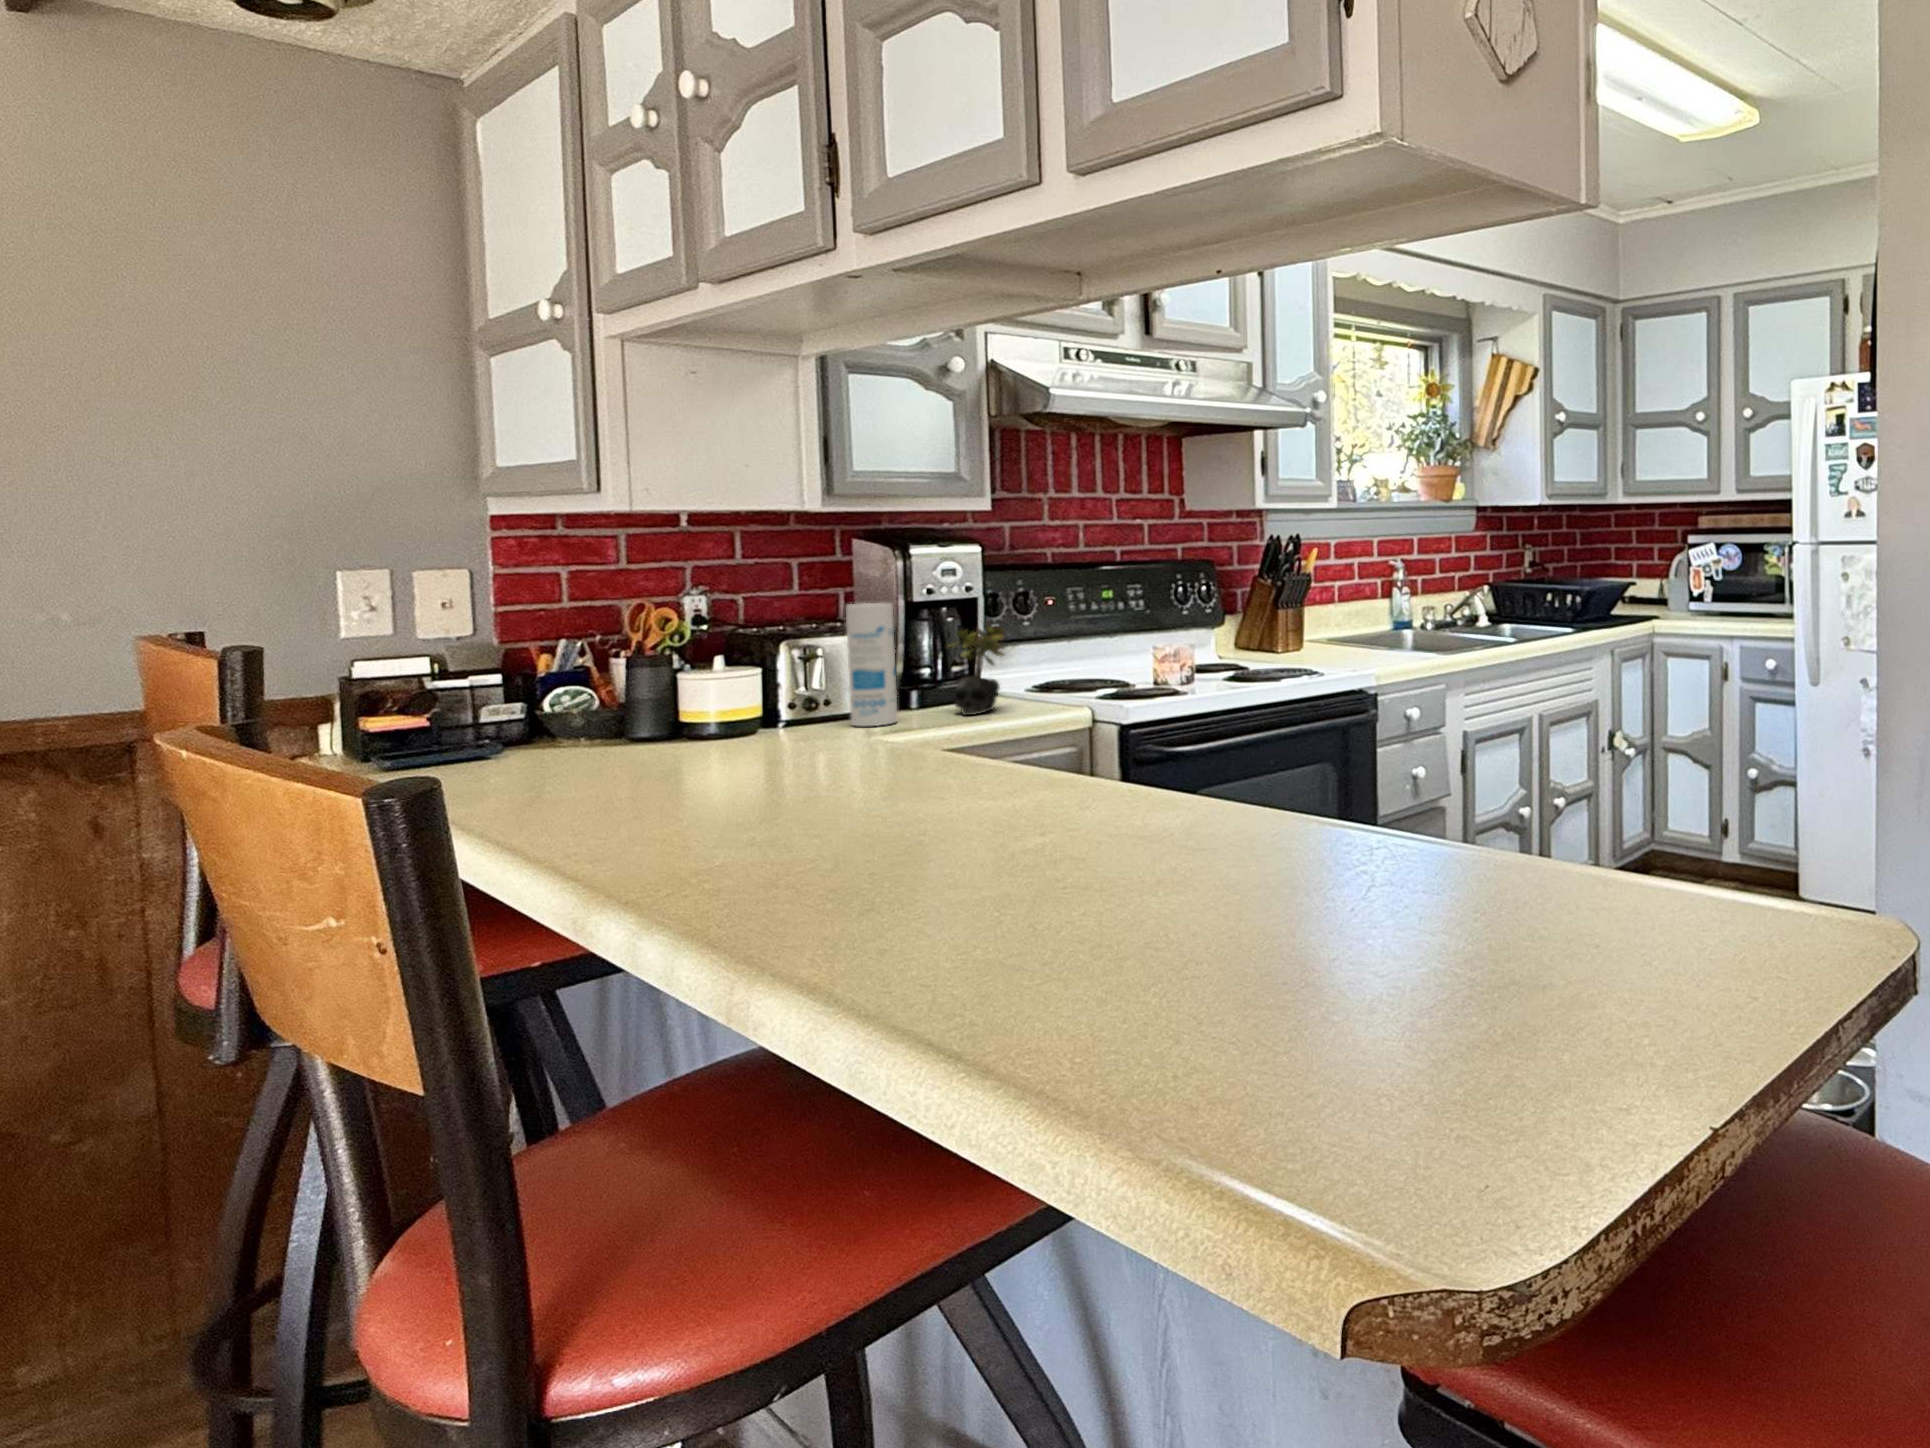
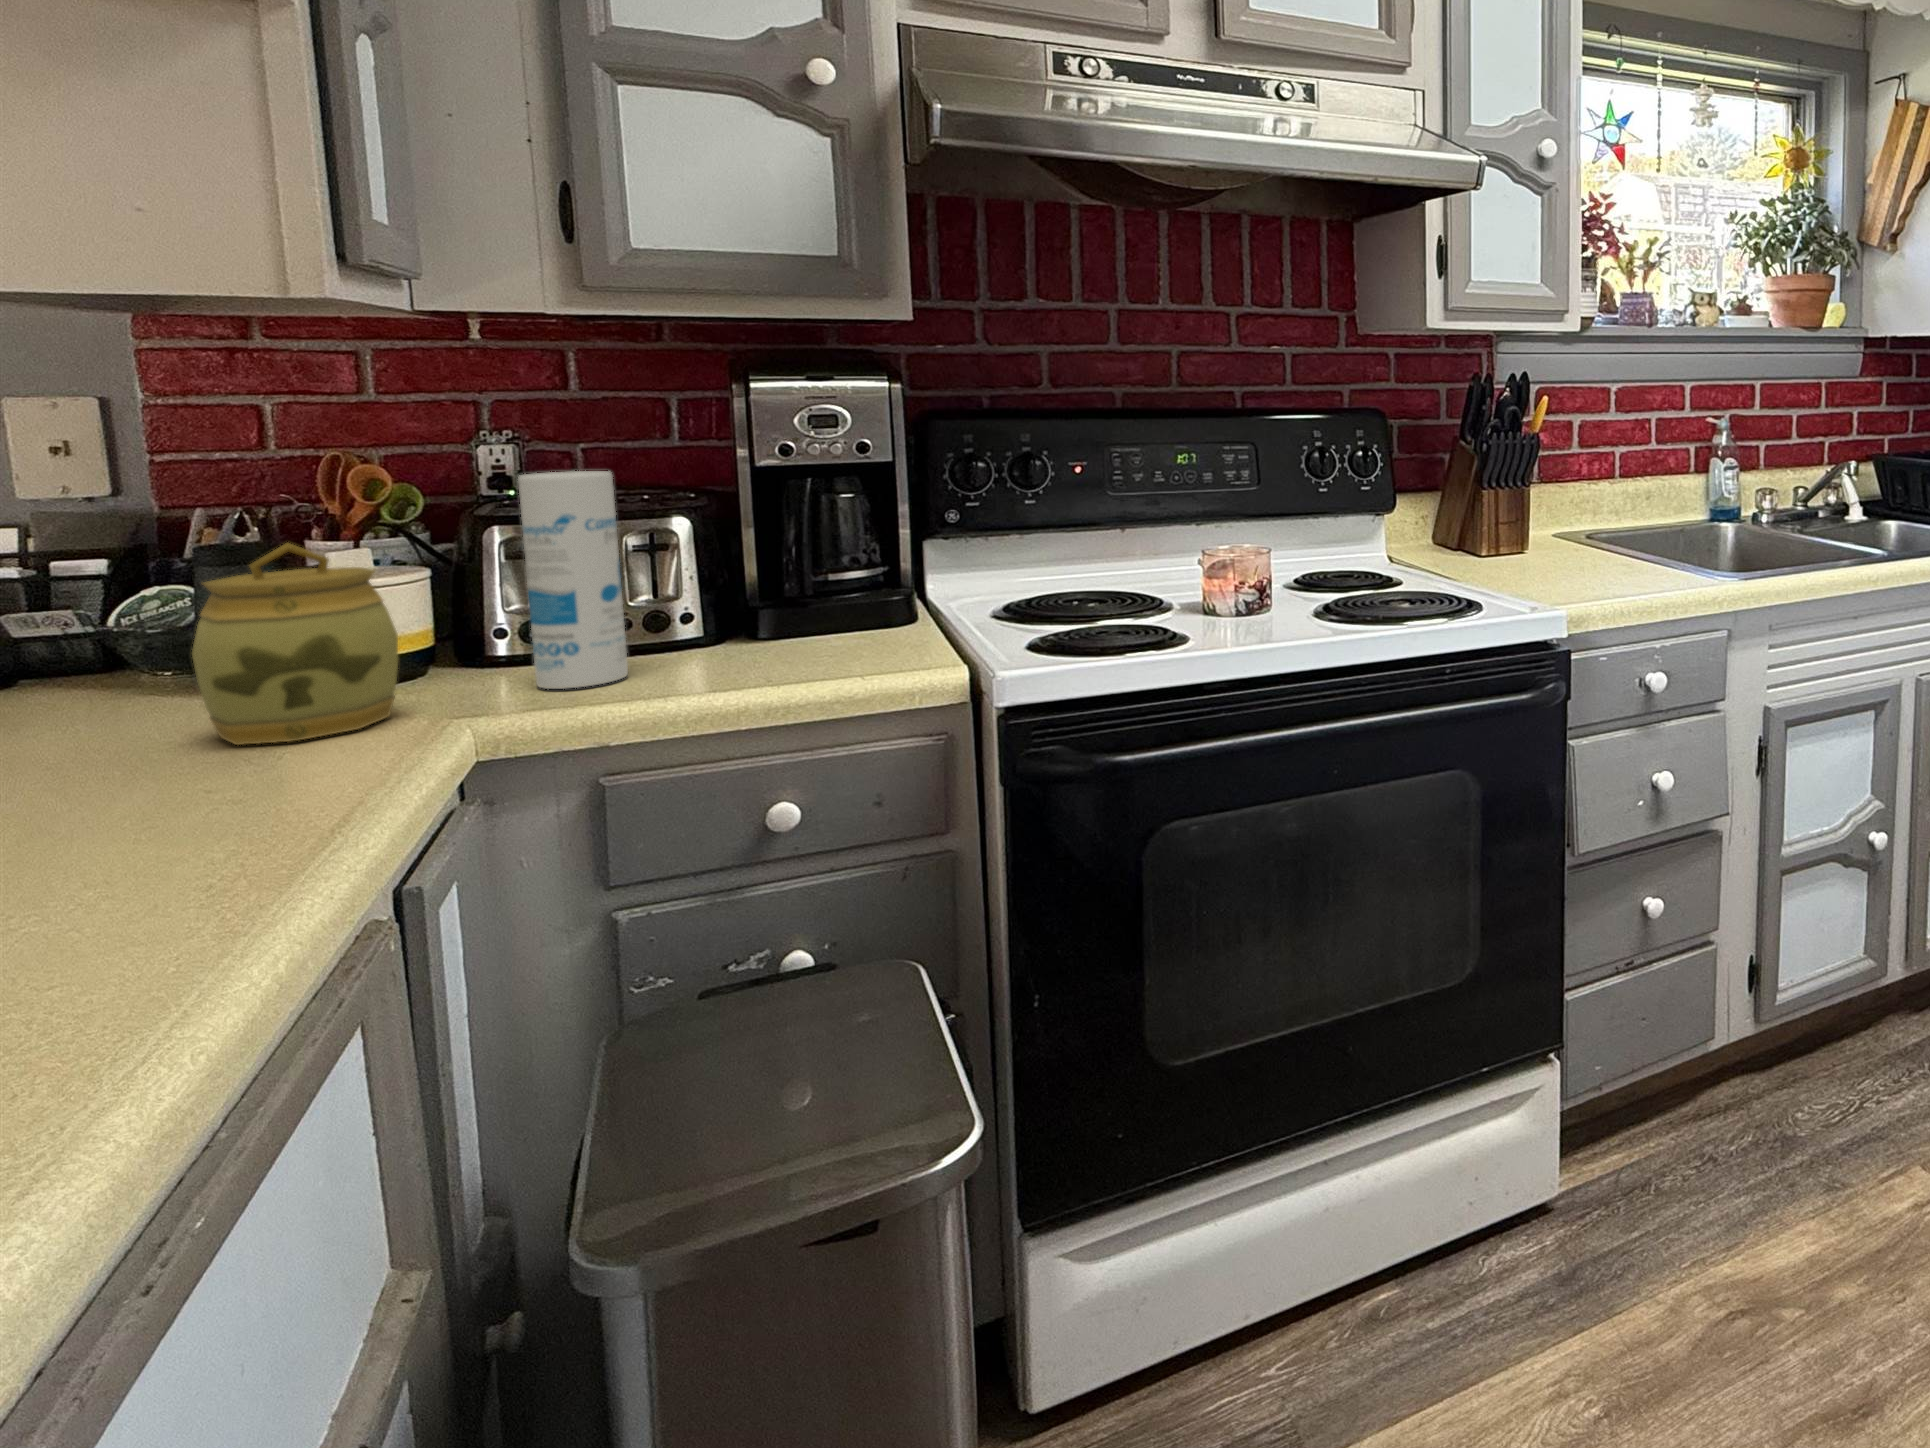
succulent plant: present [949,623,1004,715] -> none [731,507,856,673]
jar: none [735,642,823,750] -> present [192,543,398,745]

